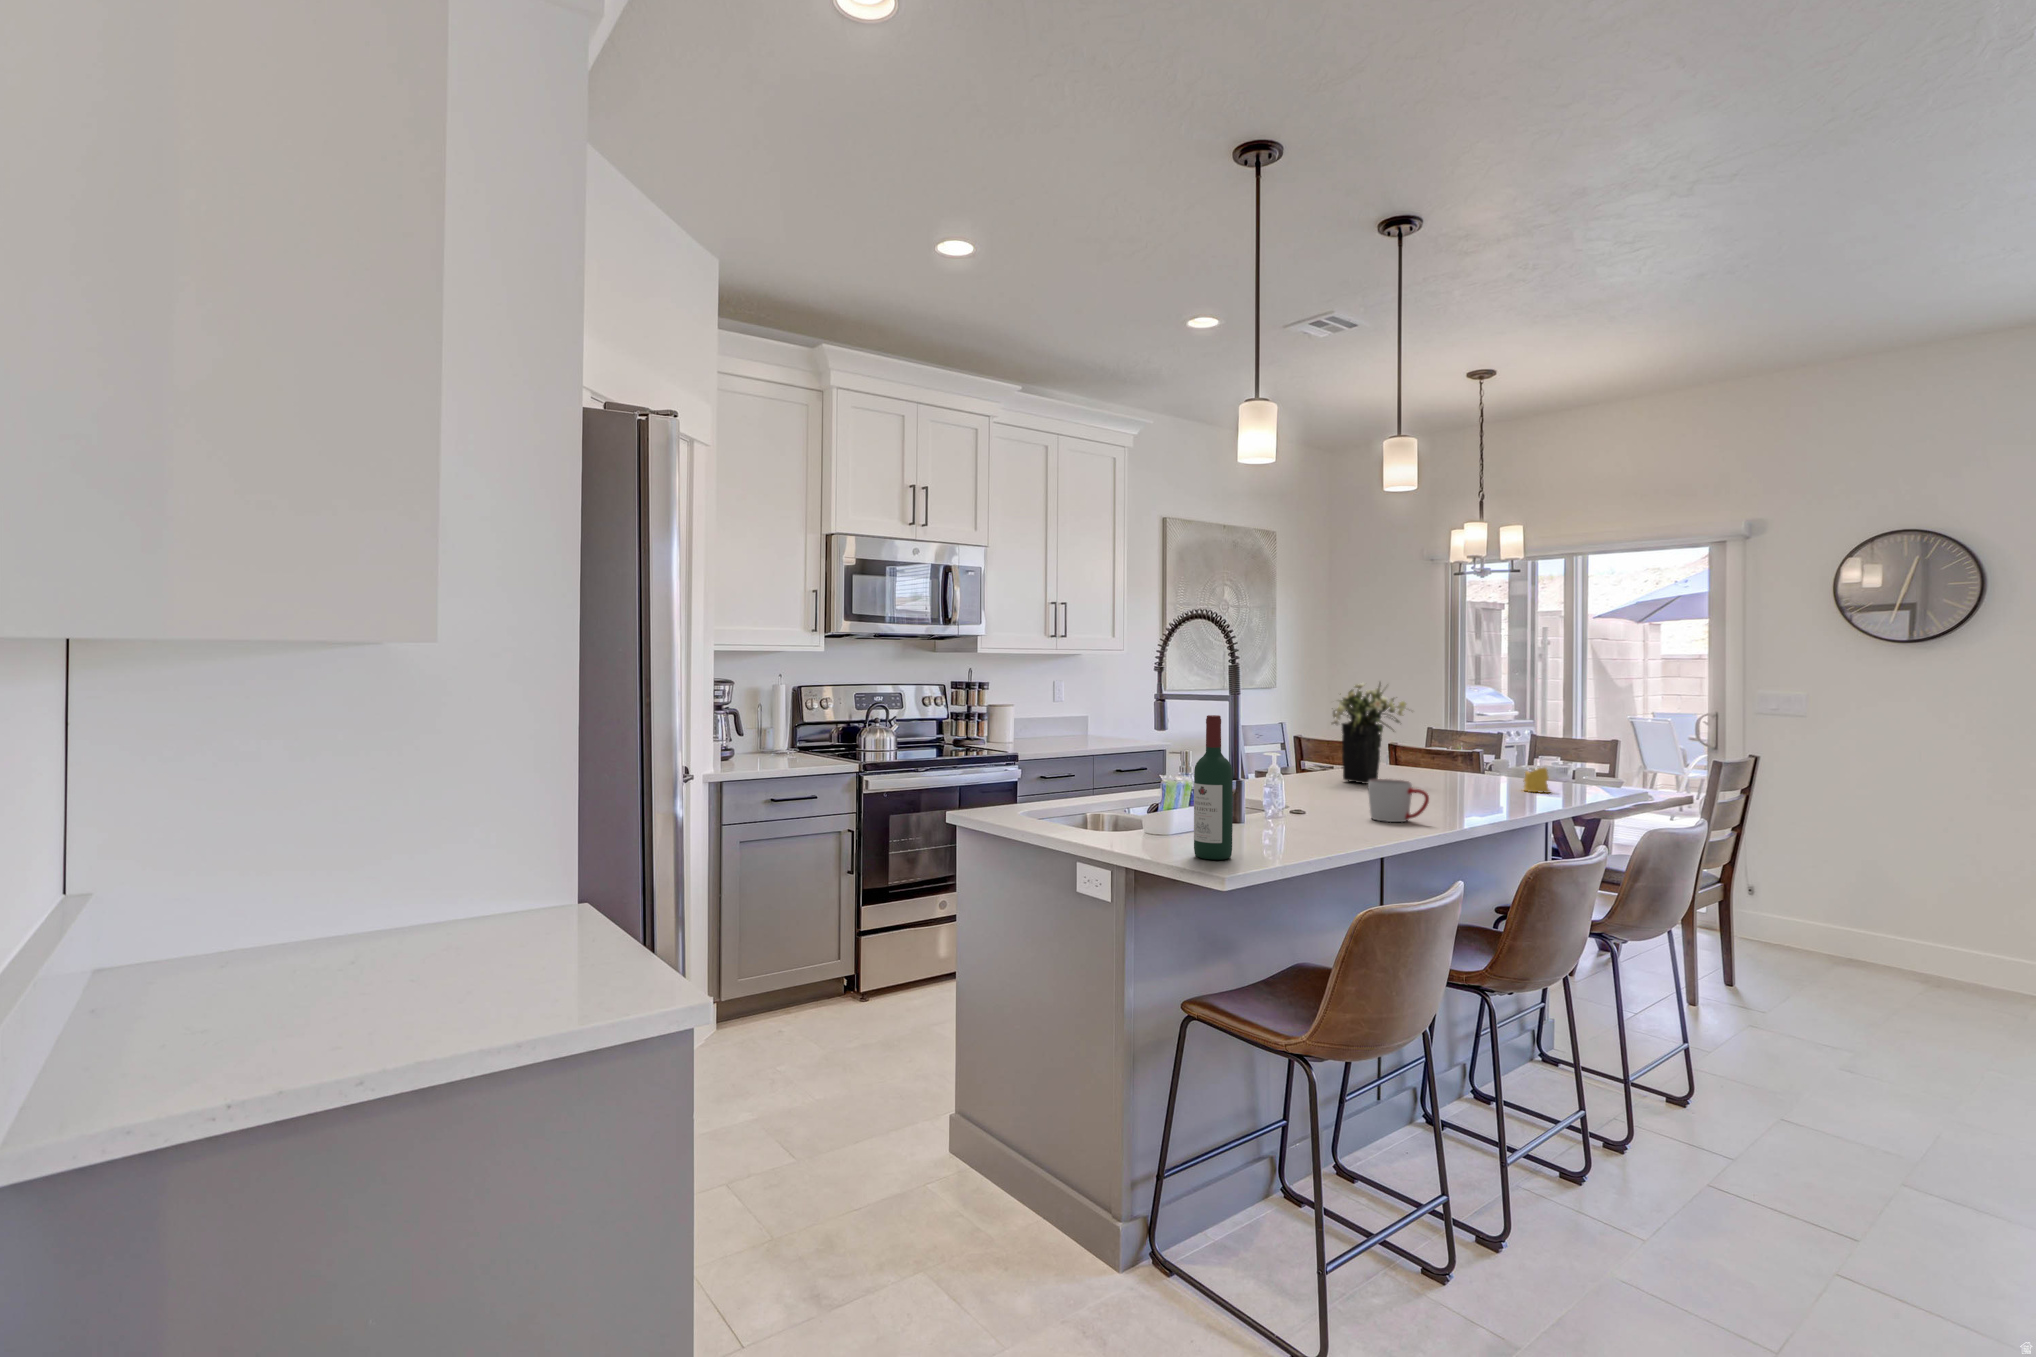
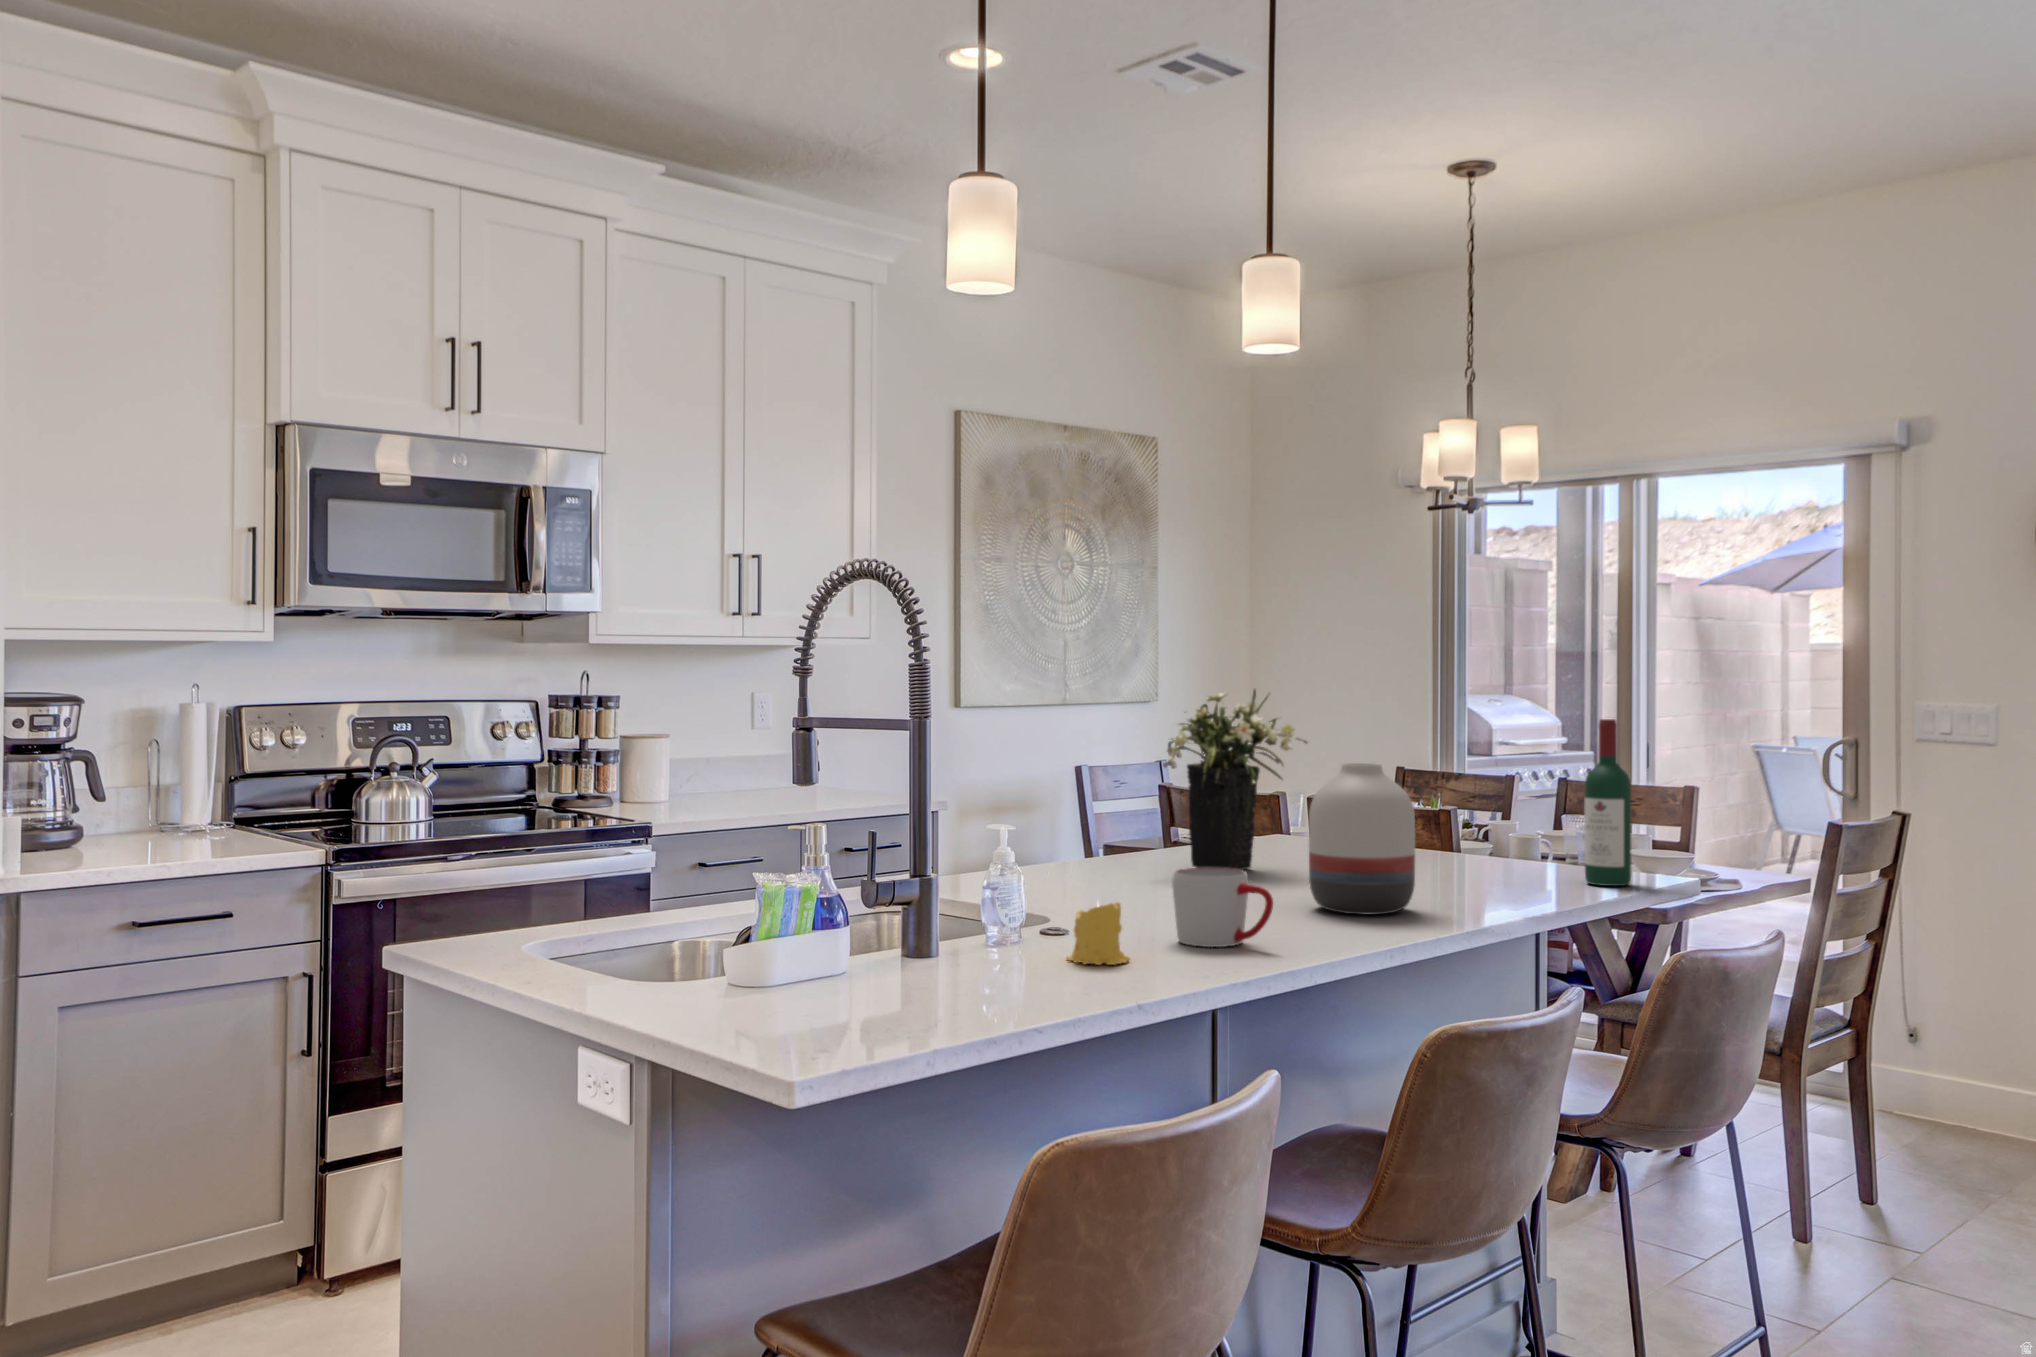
wine bottle: present [1194,715,1233,860] -> present [1585,719,1631,886]
vase: none [1430,723,1494,807] -> present [1309,763,1415,915]
candle: present [1524,768,1550,793] -> present [1067,902,1130,965]

